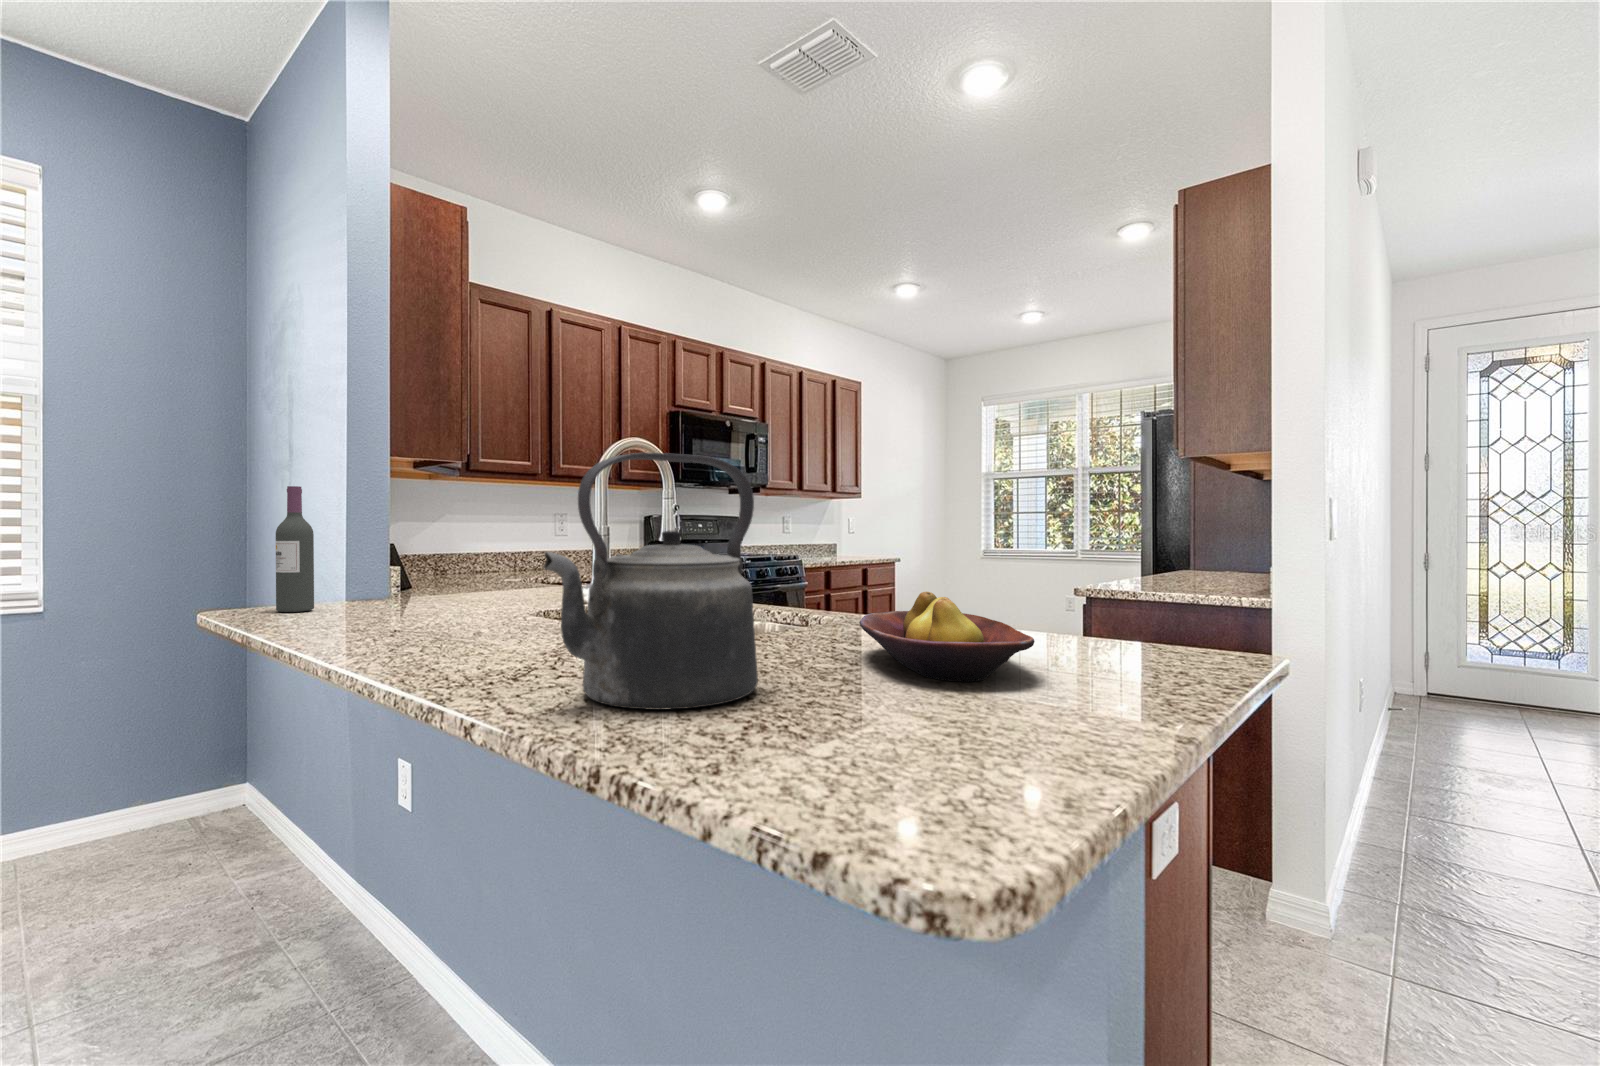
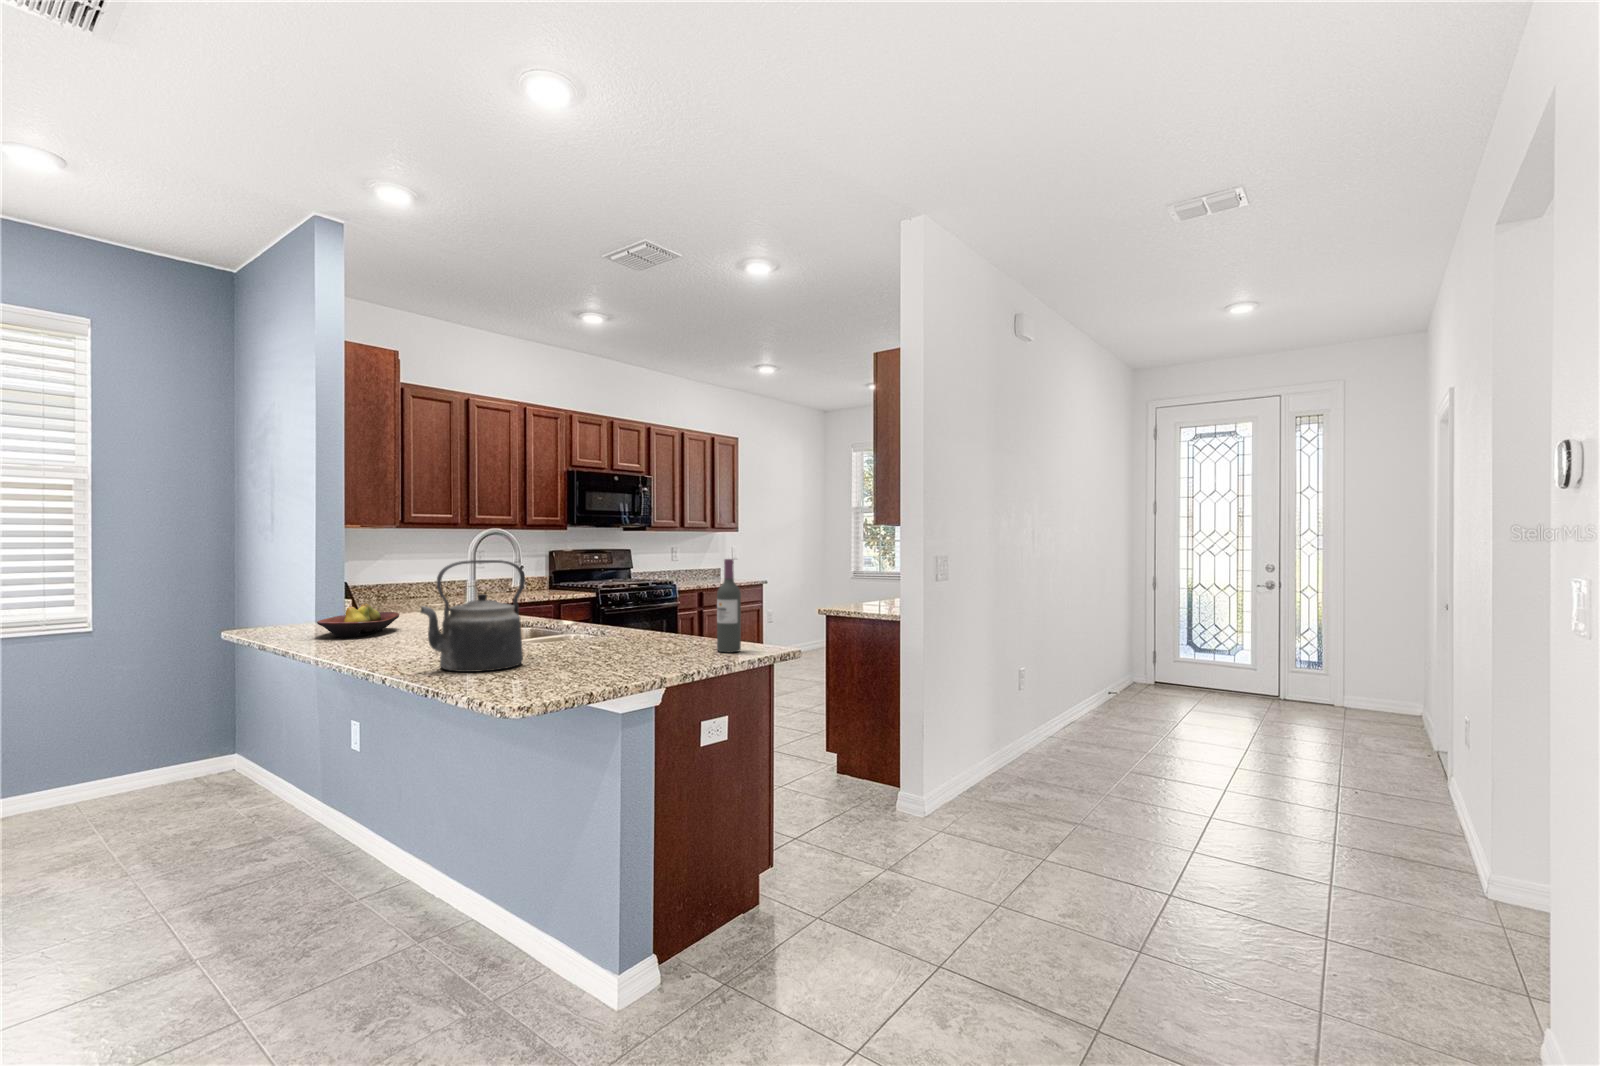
wine bottle: present [276,486,314,612] -> present [717,559,741,652]
fruit bowl: present [859,592,1035,682] -> present [317,604,399,638]

